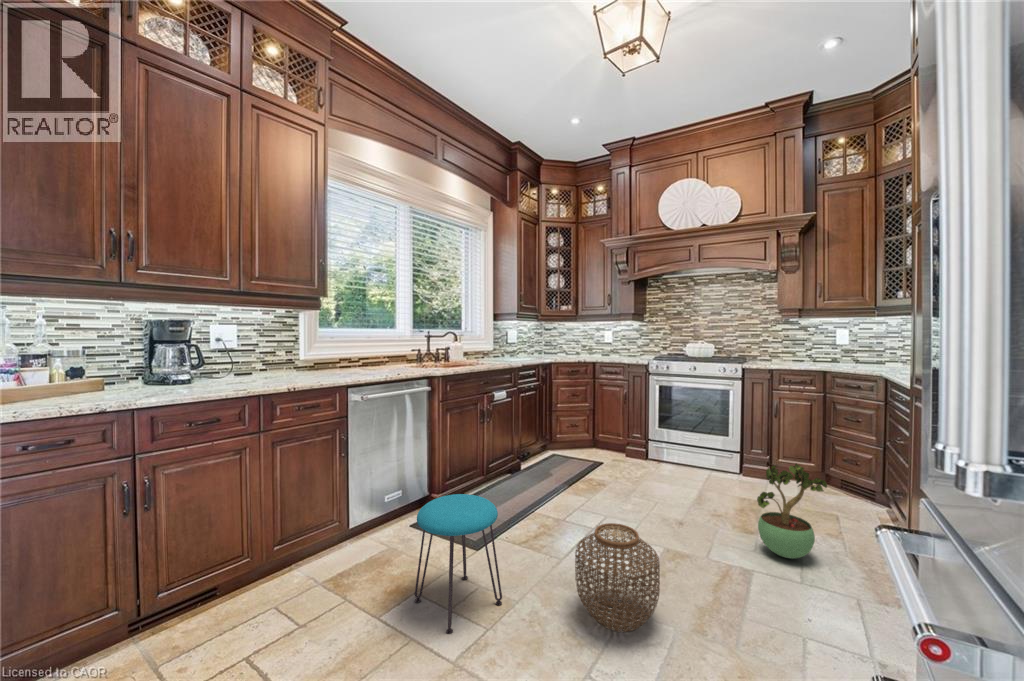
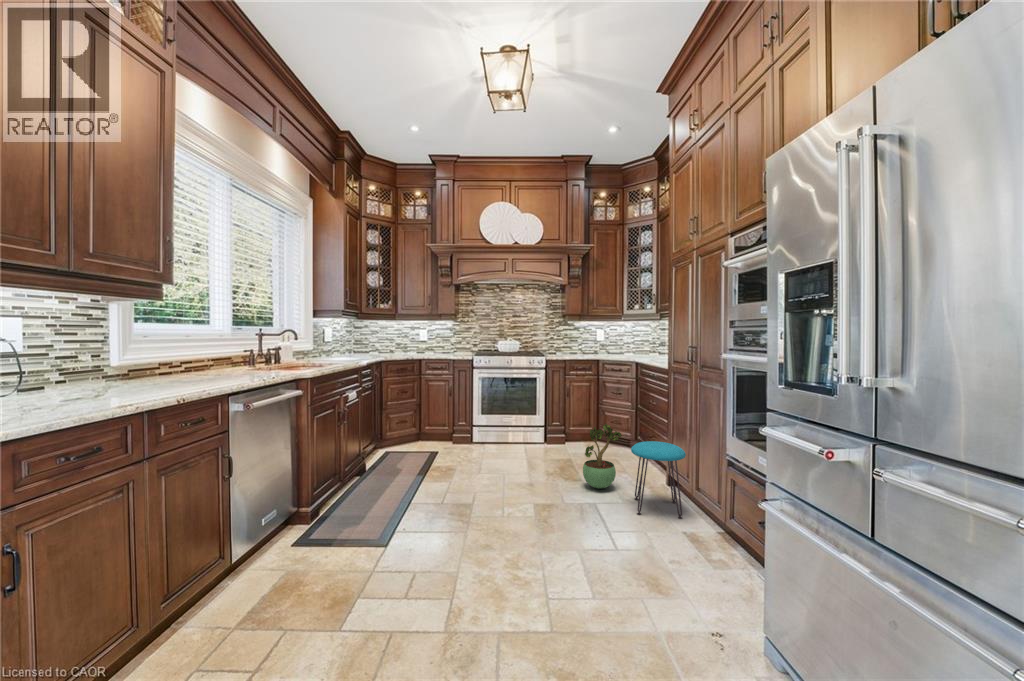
stool: present [414,494,502,634] -> present [631,441,686,519]
woven basket: present [575,523,660,632] -> none [502,483,565,562]

